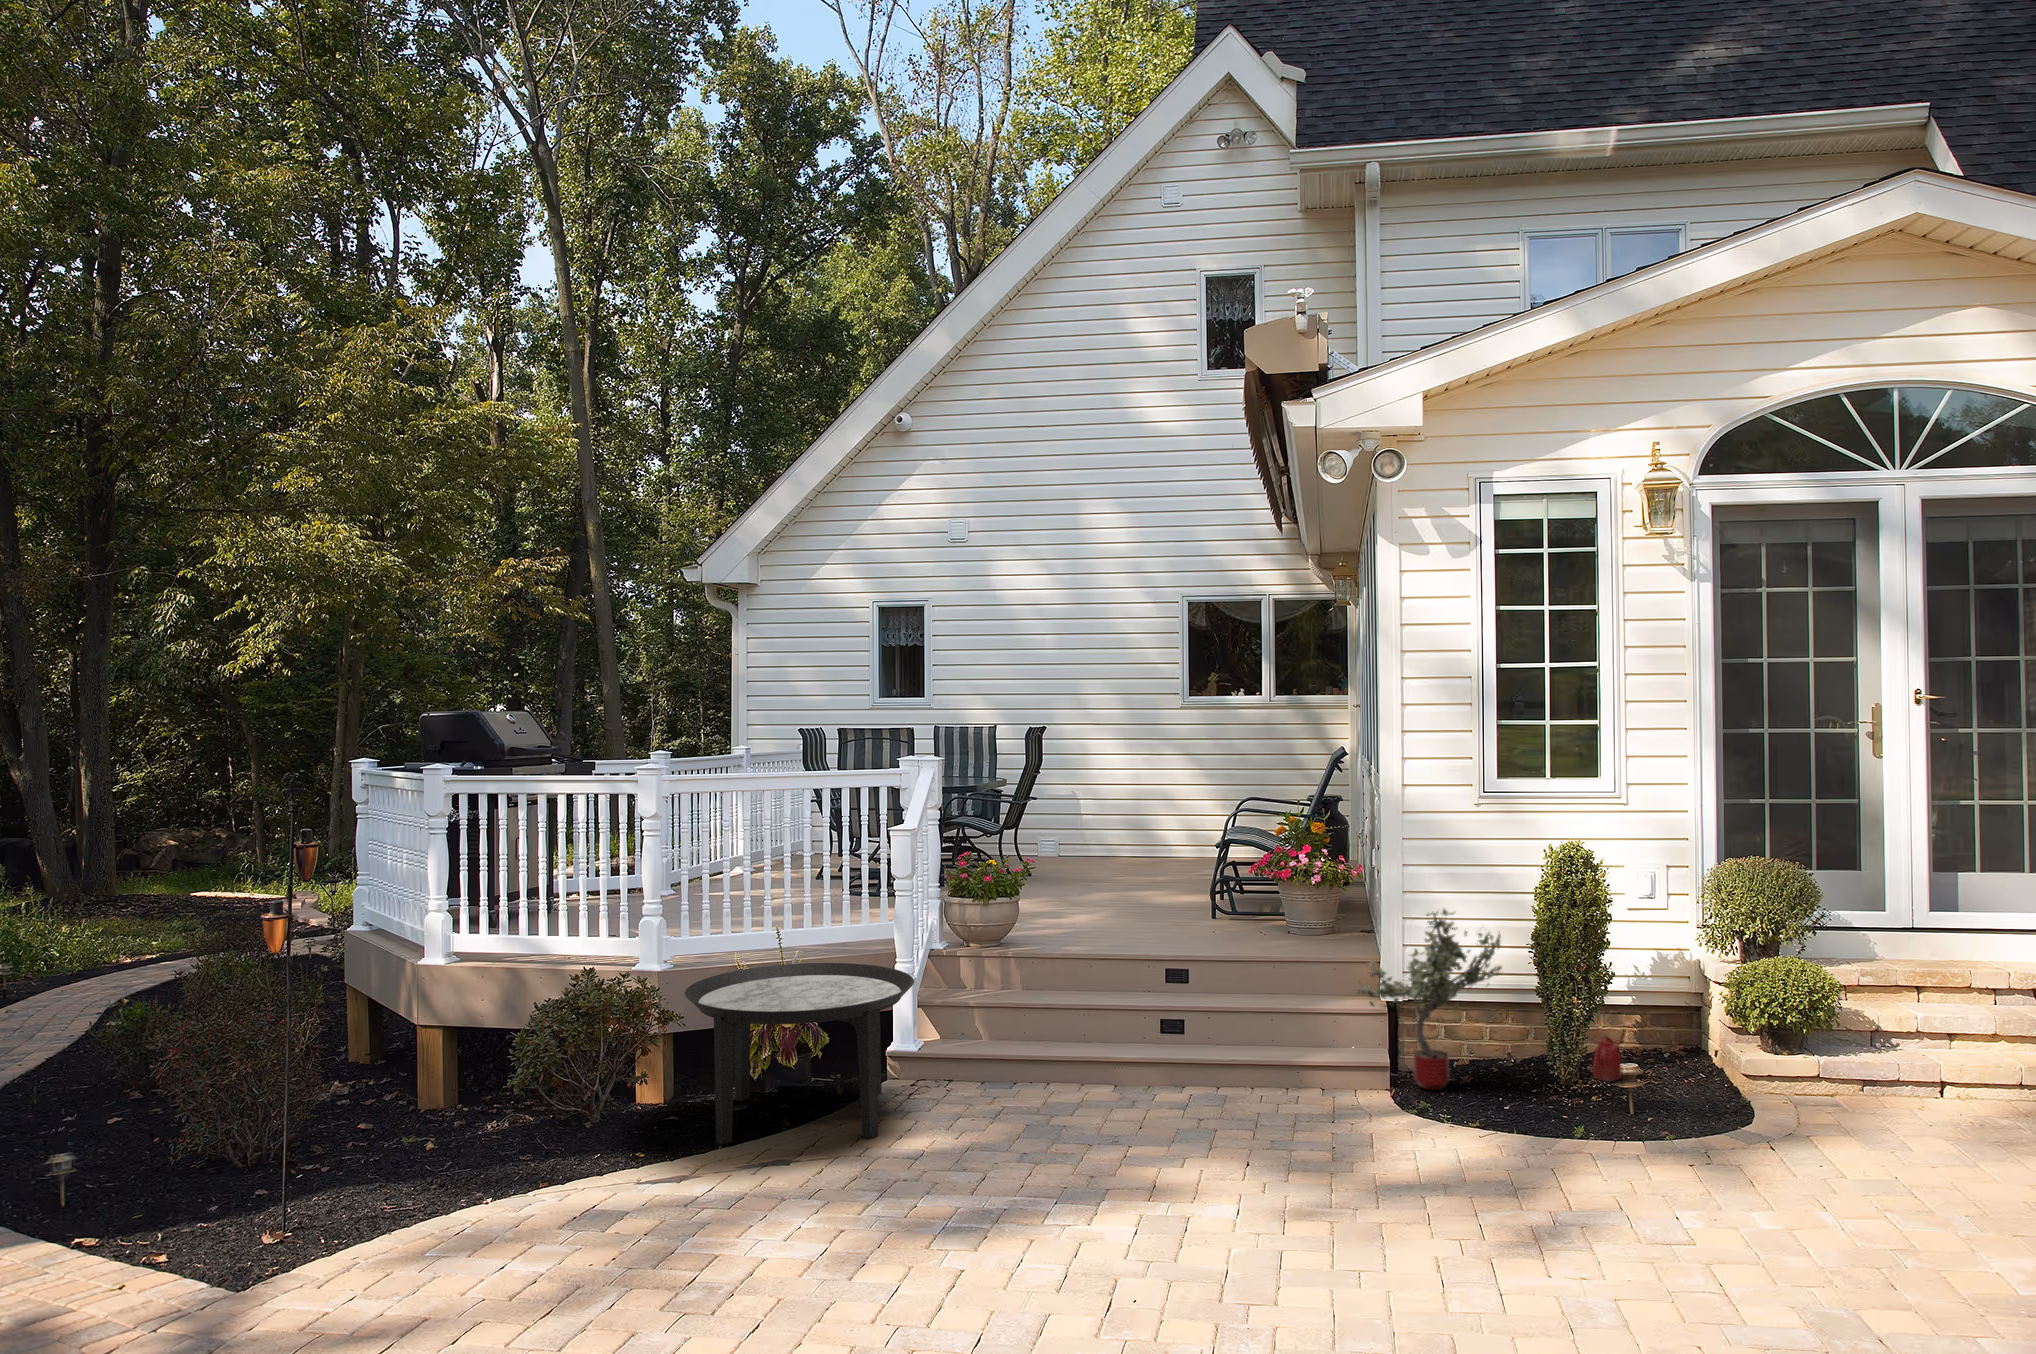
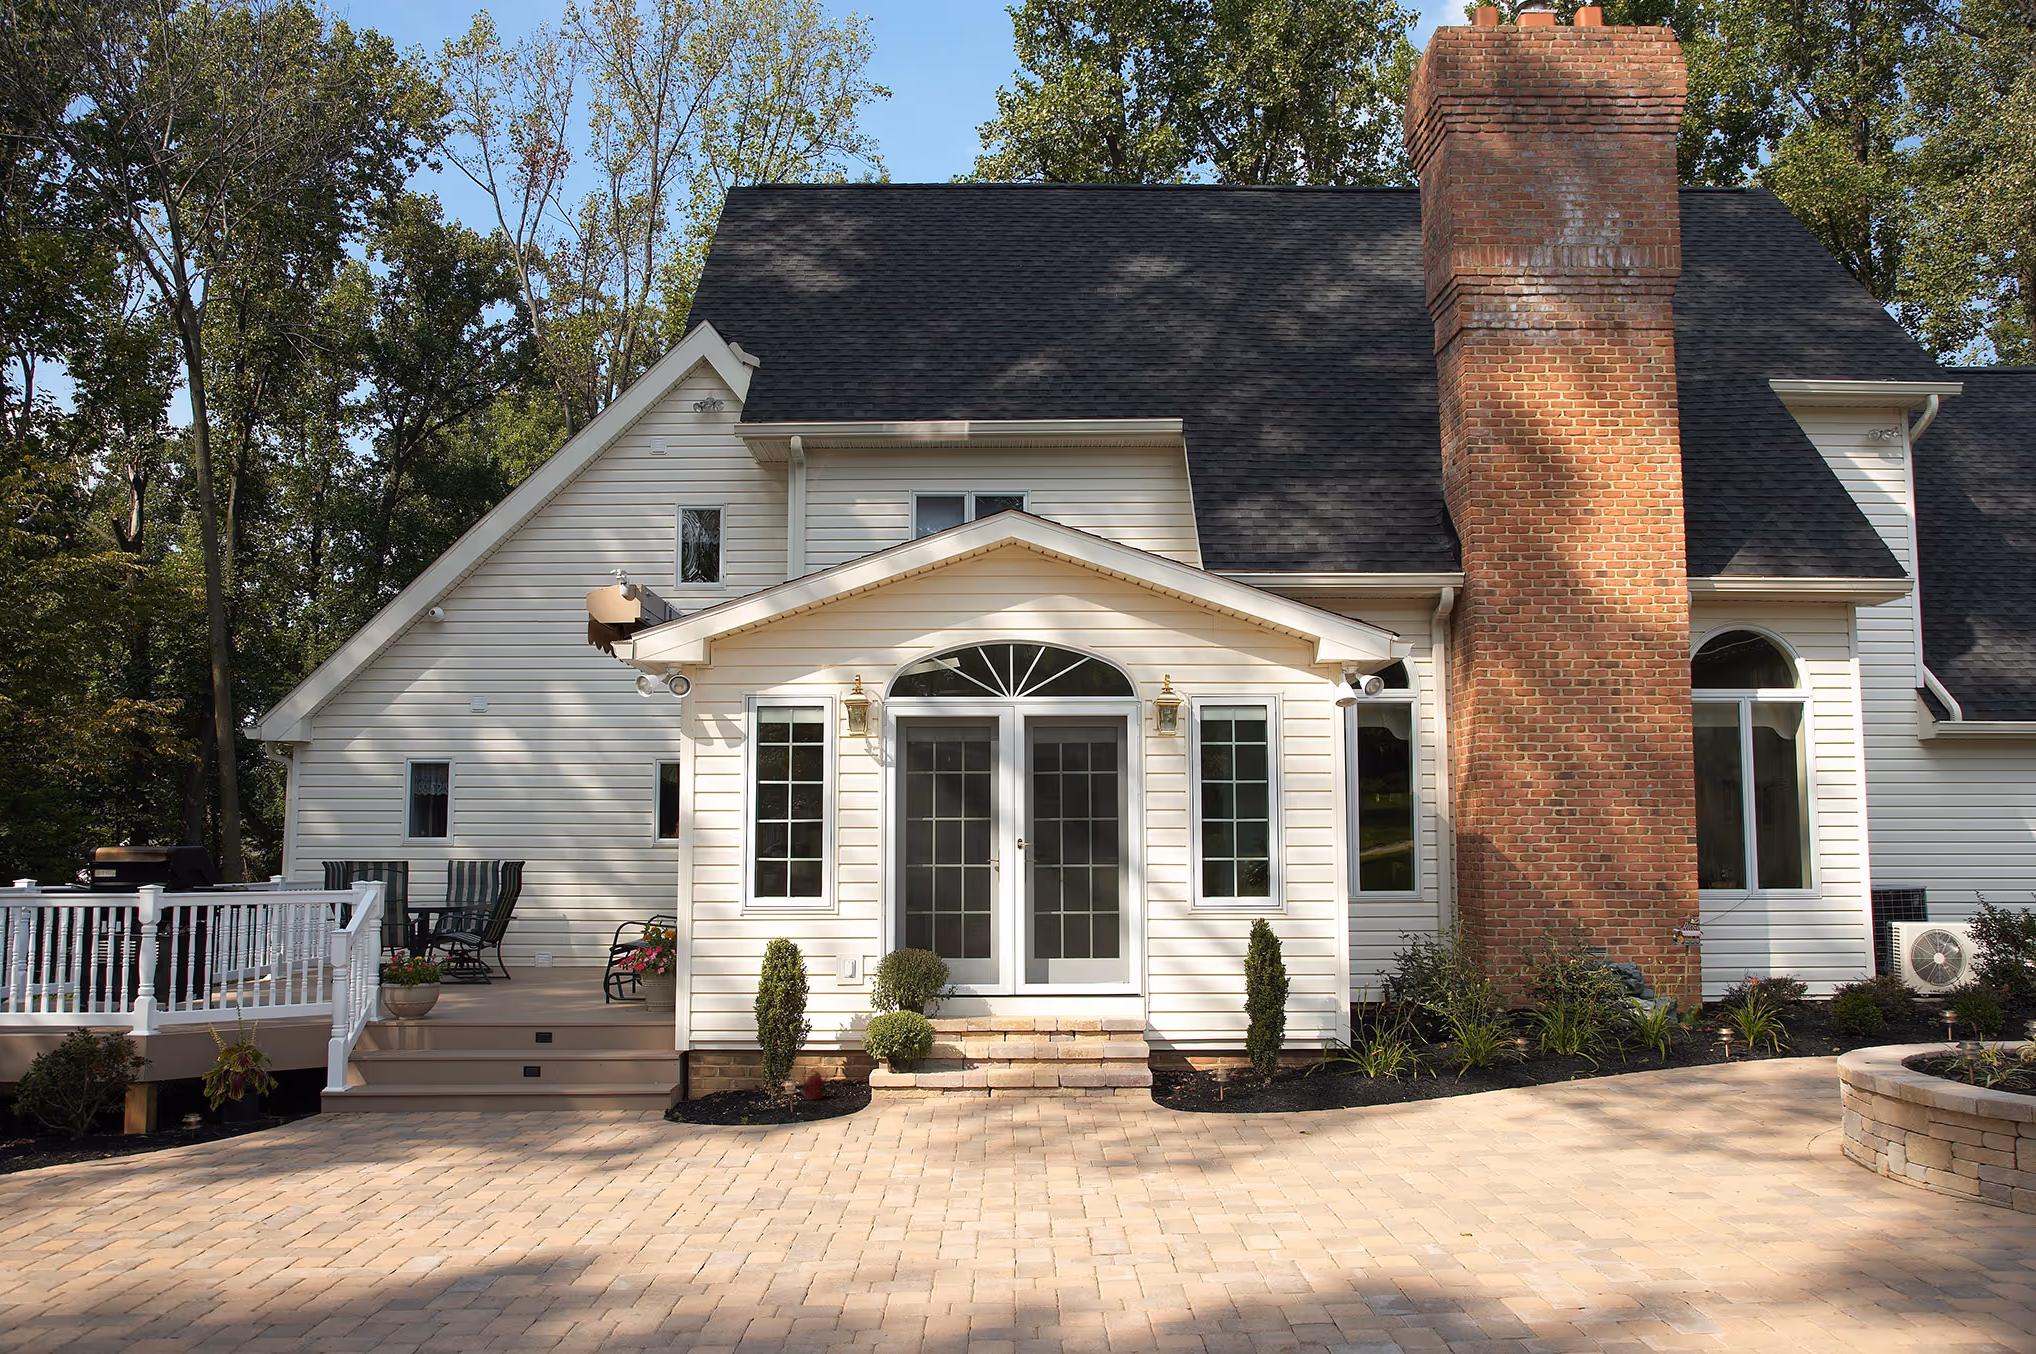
potted tree: present [1357,909,1502,1090] -> none [641,985,740,1108]
round table: present [685,963,914,1145] -> none [143,1032,321,1151]

